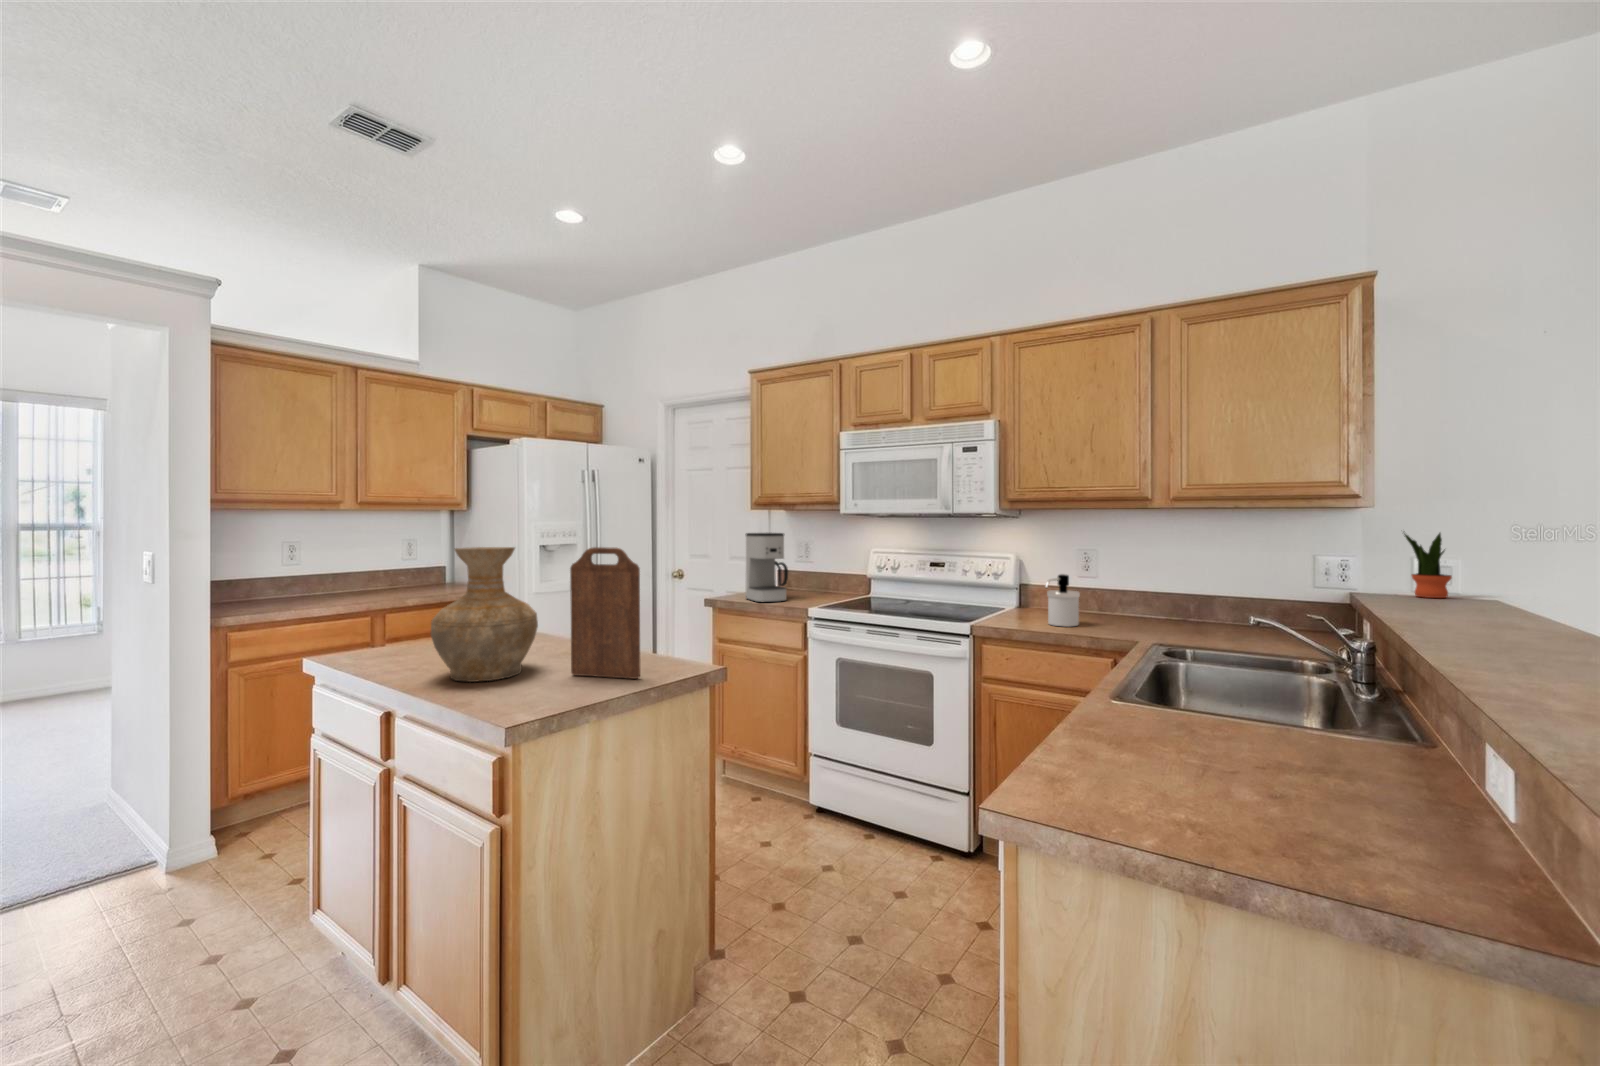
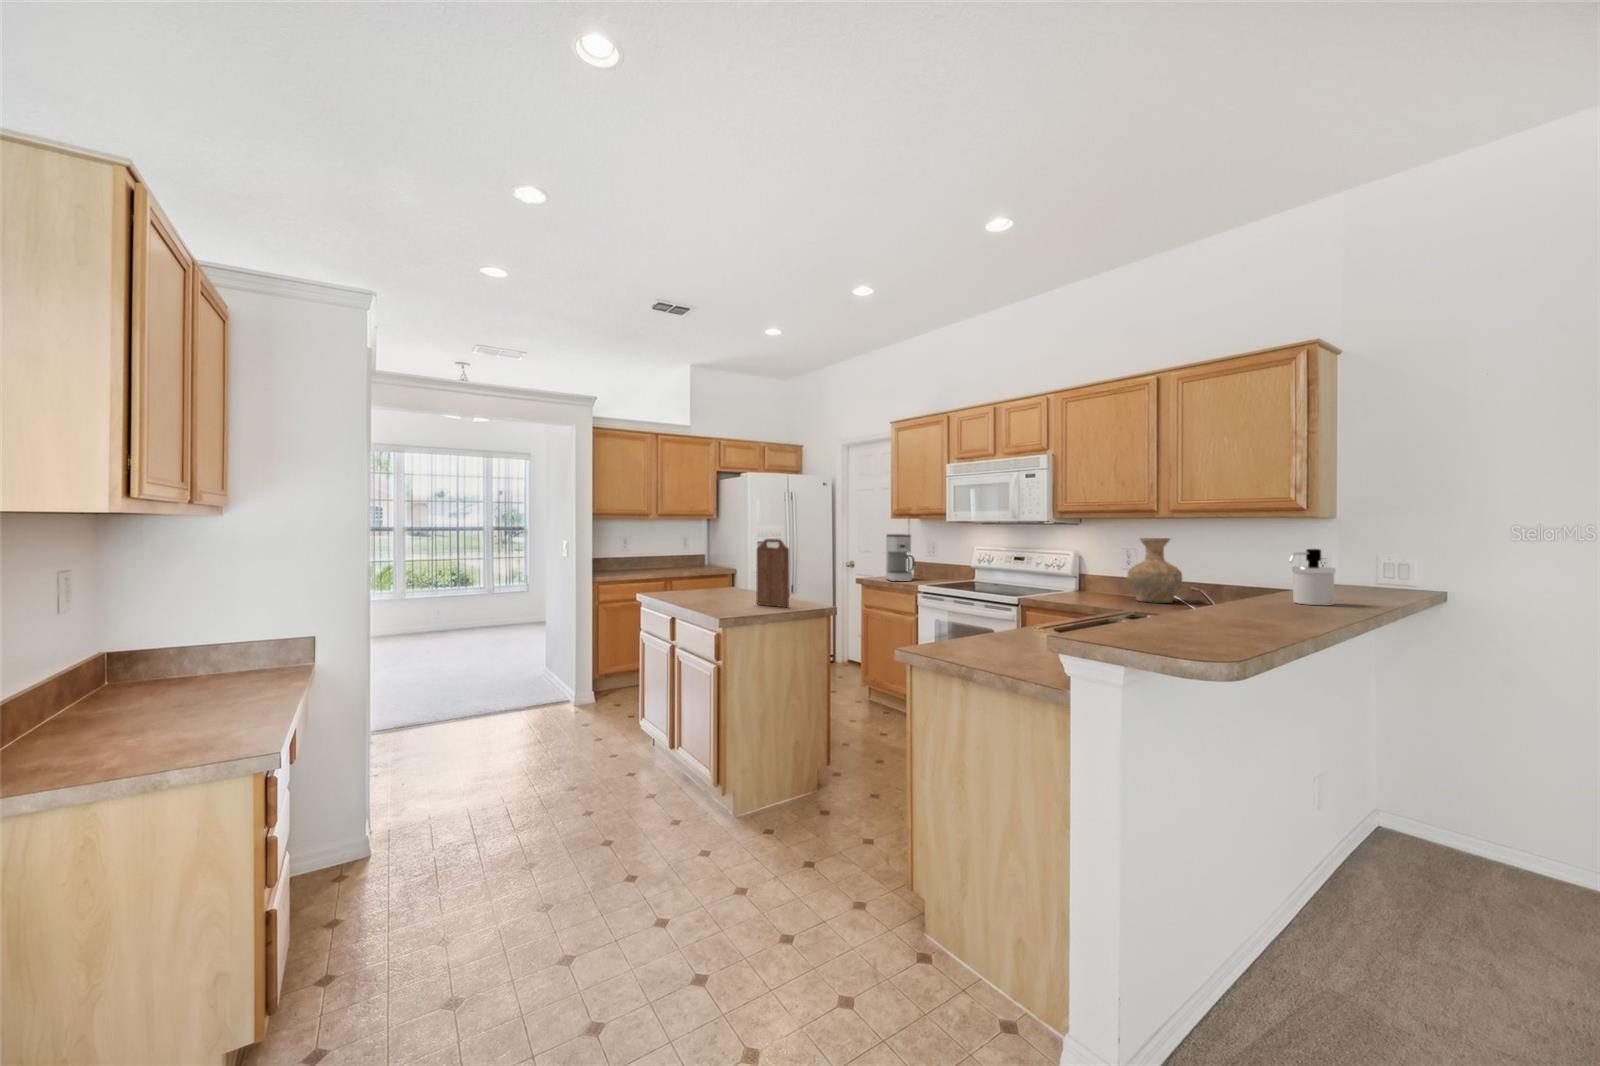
potted plant: present [1404,533,1452,598] -> none [1361,532,1396,588]
vase: present [430,547,538,682] -> present [1127,538,1182,603]
soap dispenser: present [1046,574,1080,627] -> present [1289,549,1336,605]

